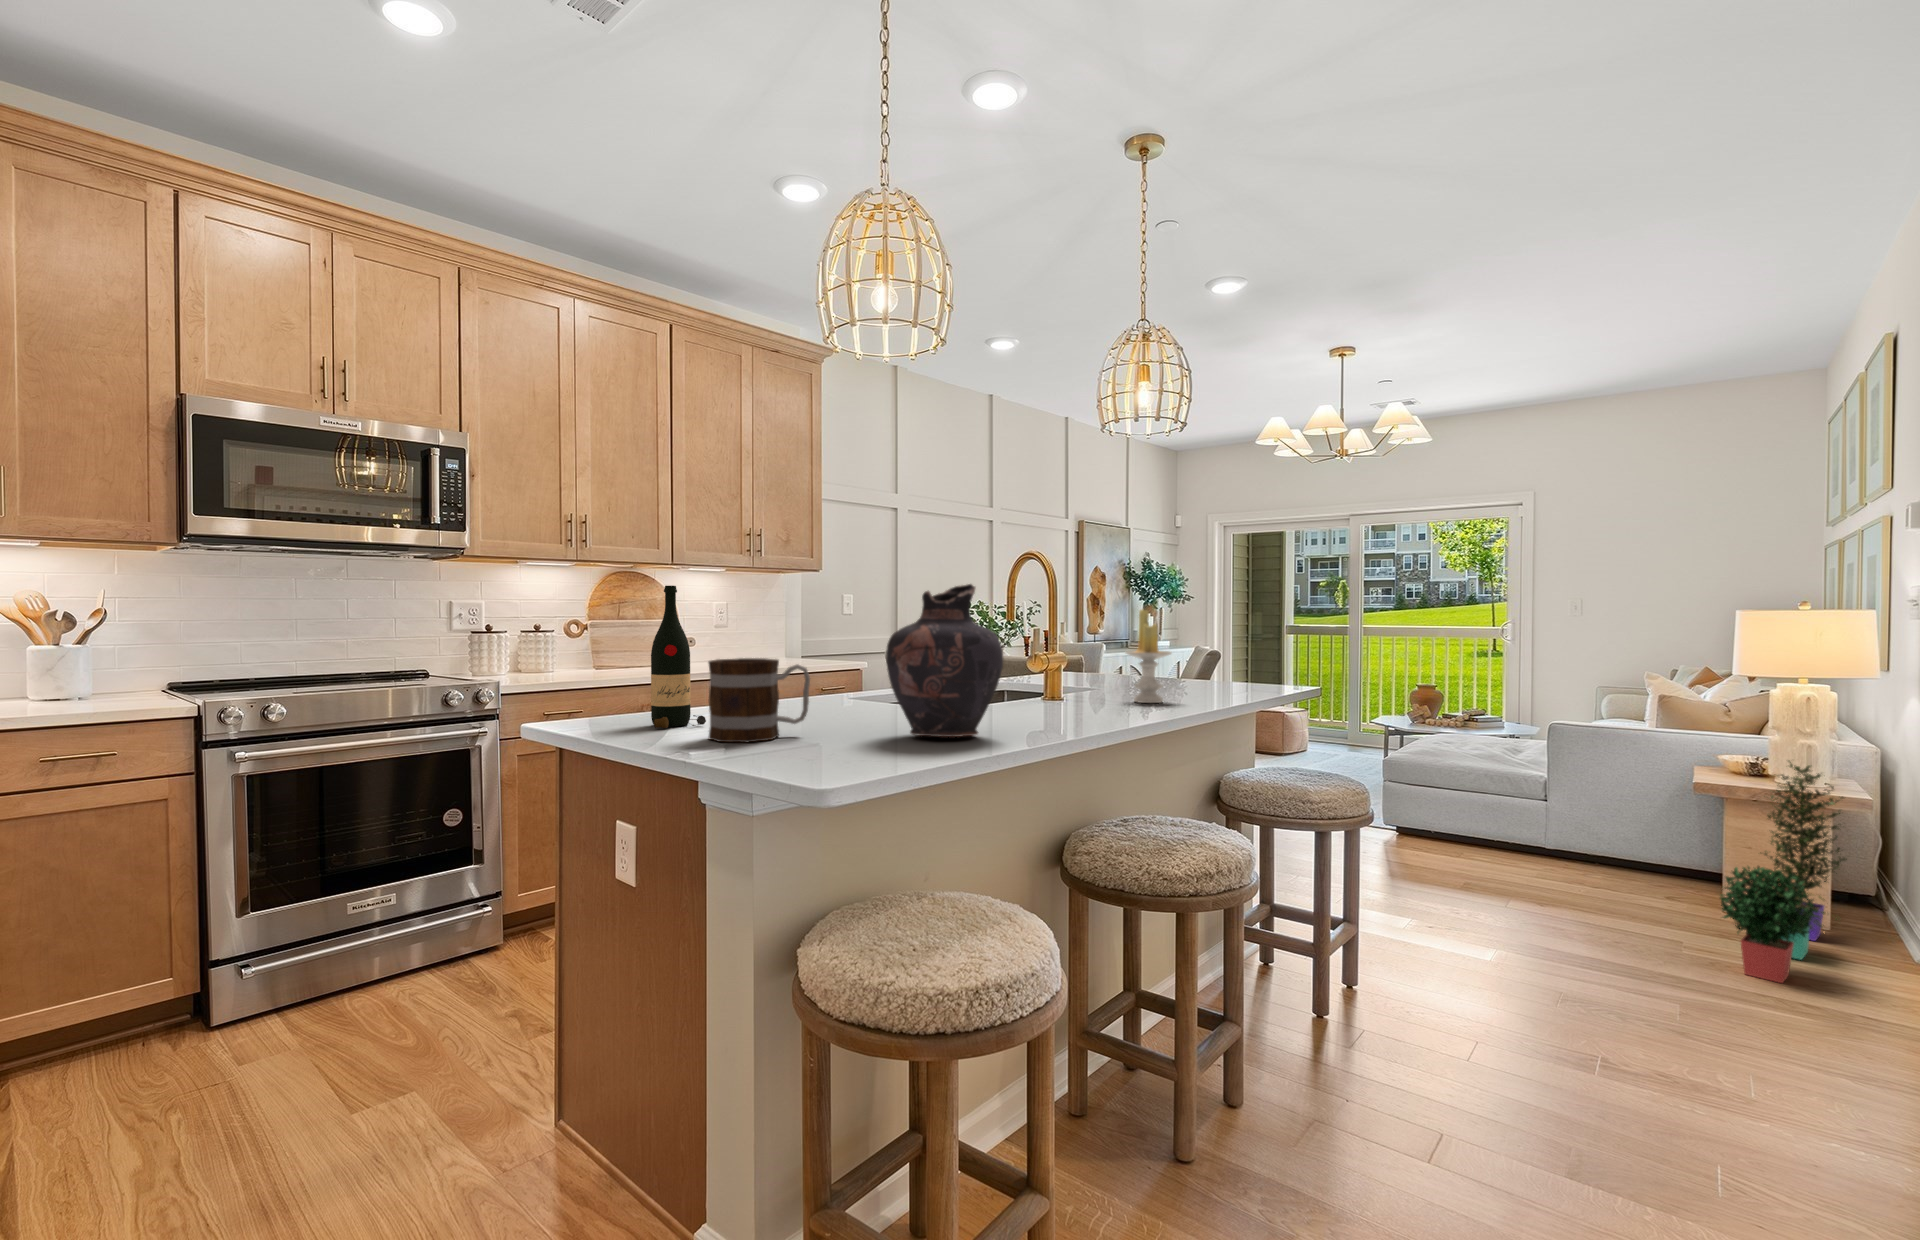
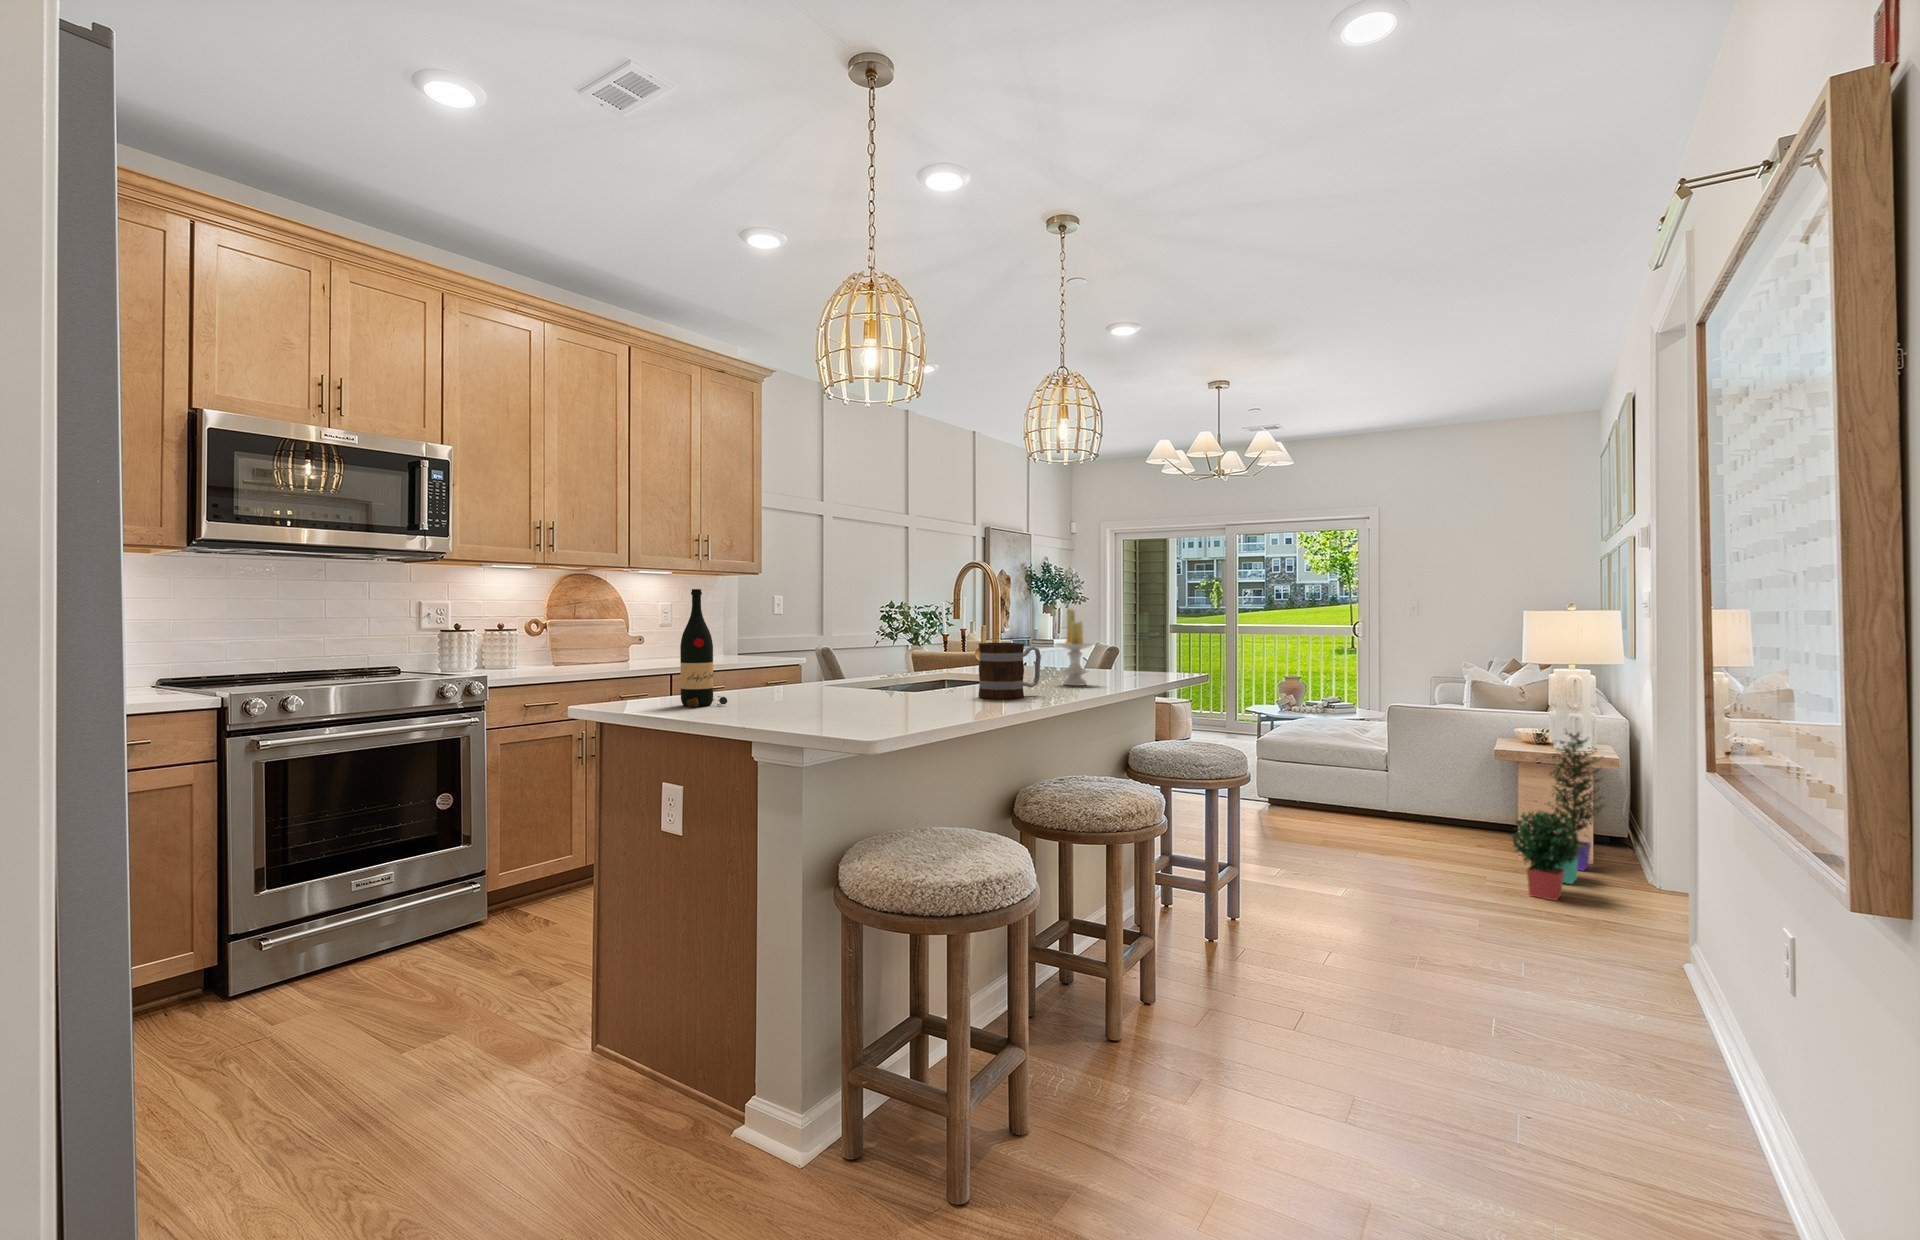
vase: present [886,584,1003,737] -> none [885,588,977,708]
mug: present [708,658,810,742] -> present [978,643,1041,699]

